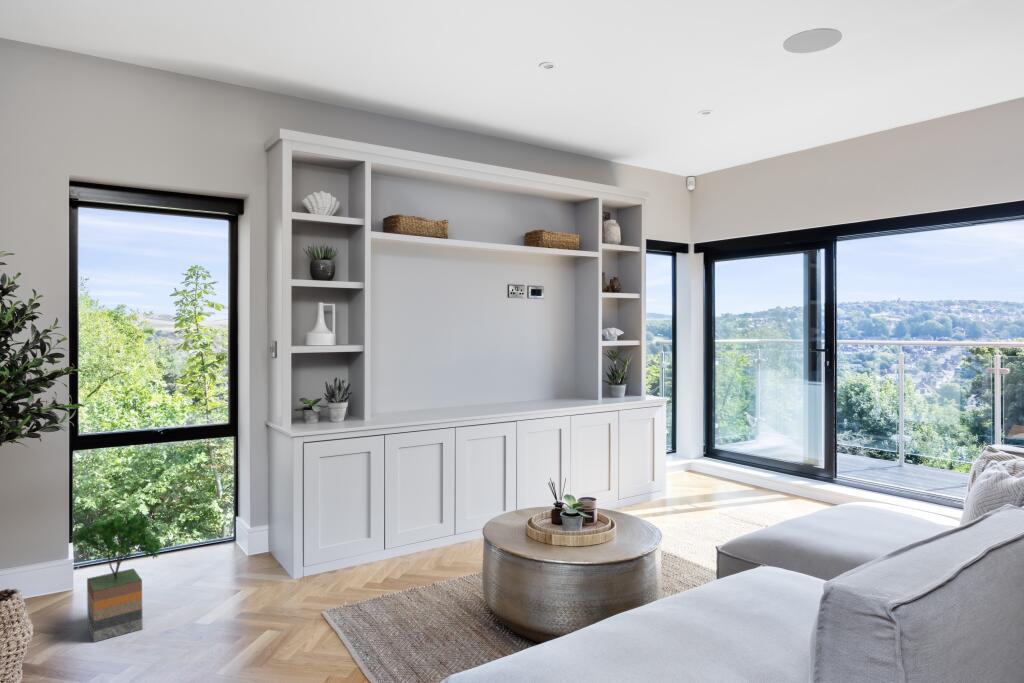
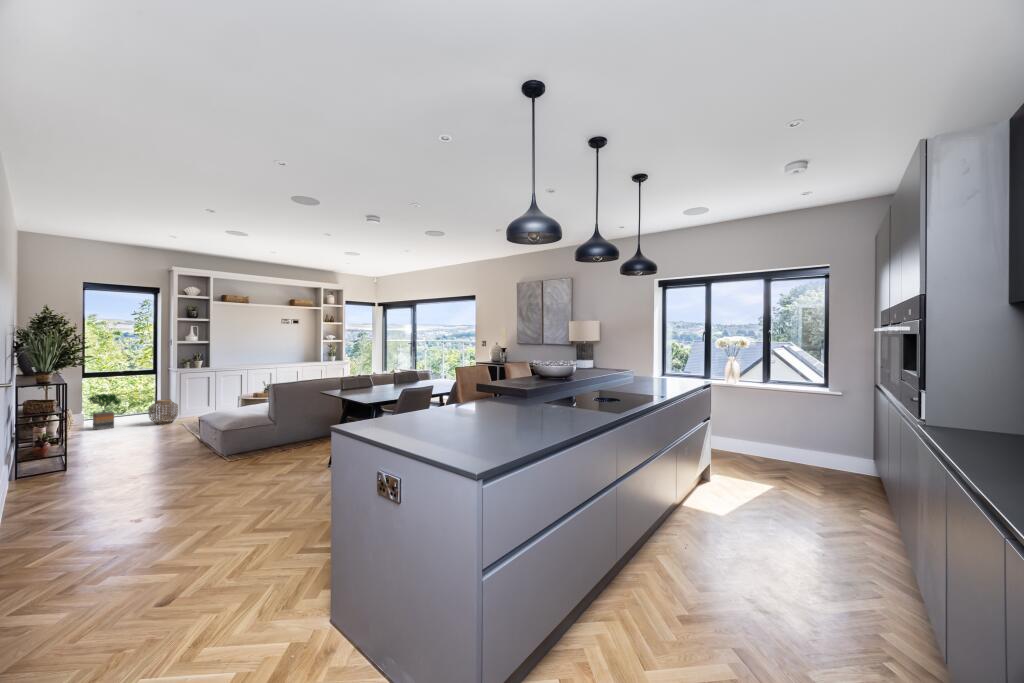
woven basket: none [232,531,308,617] -> present [149,399,178,424]

